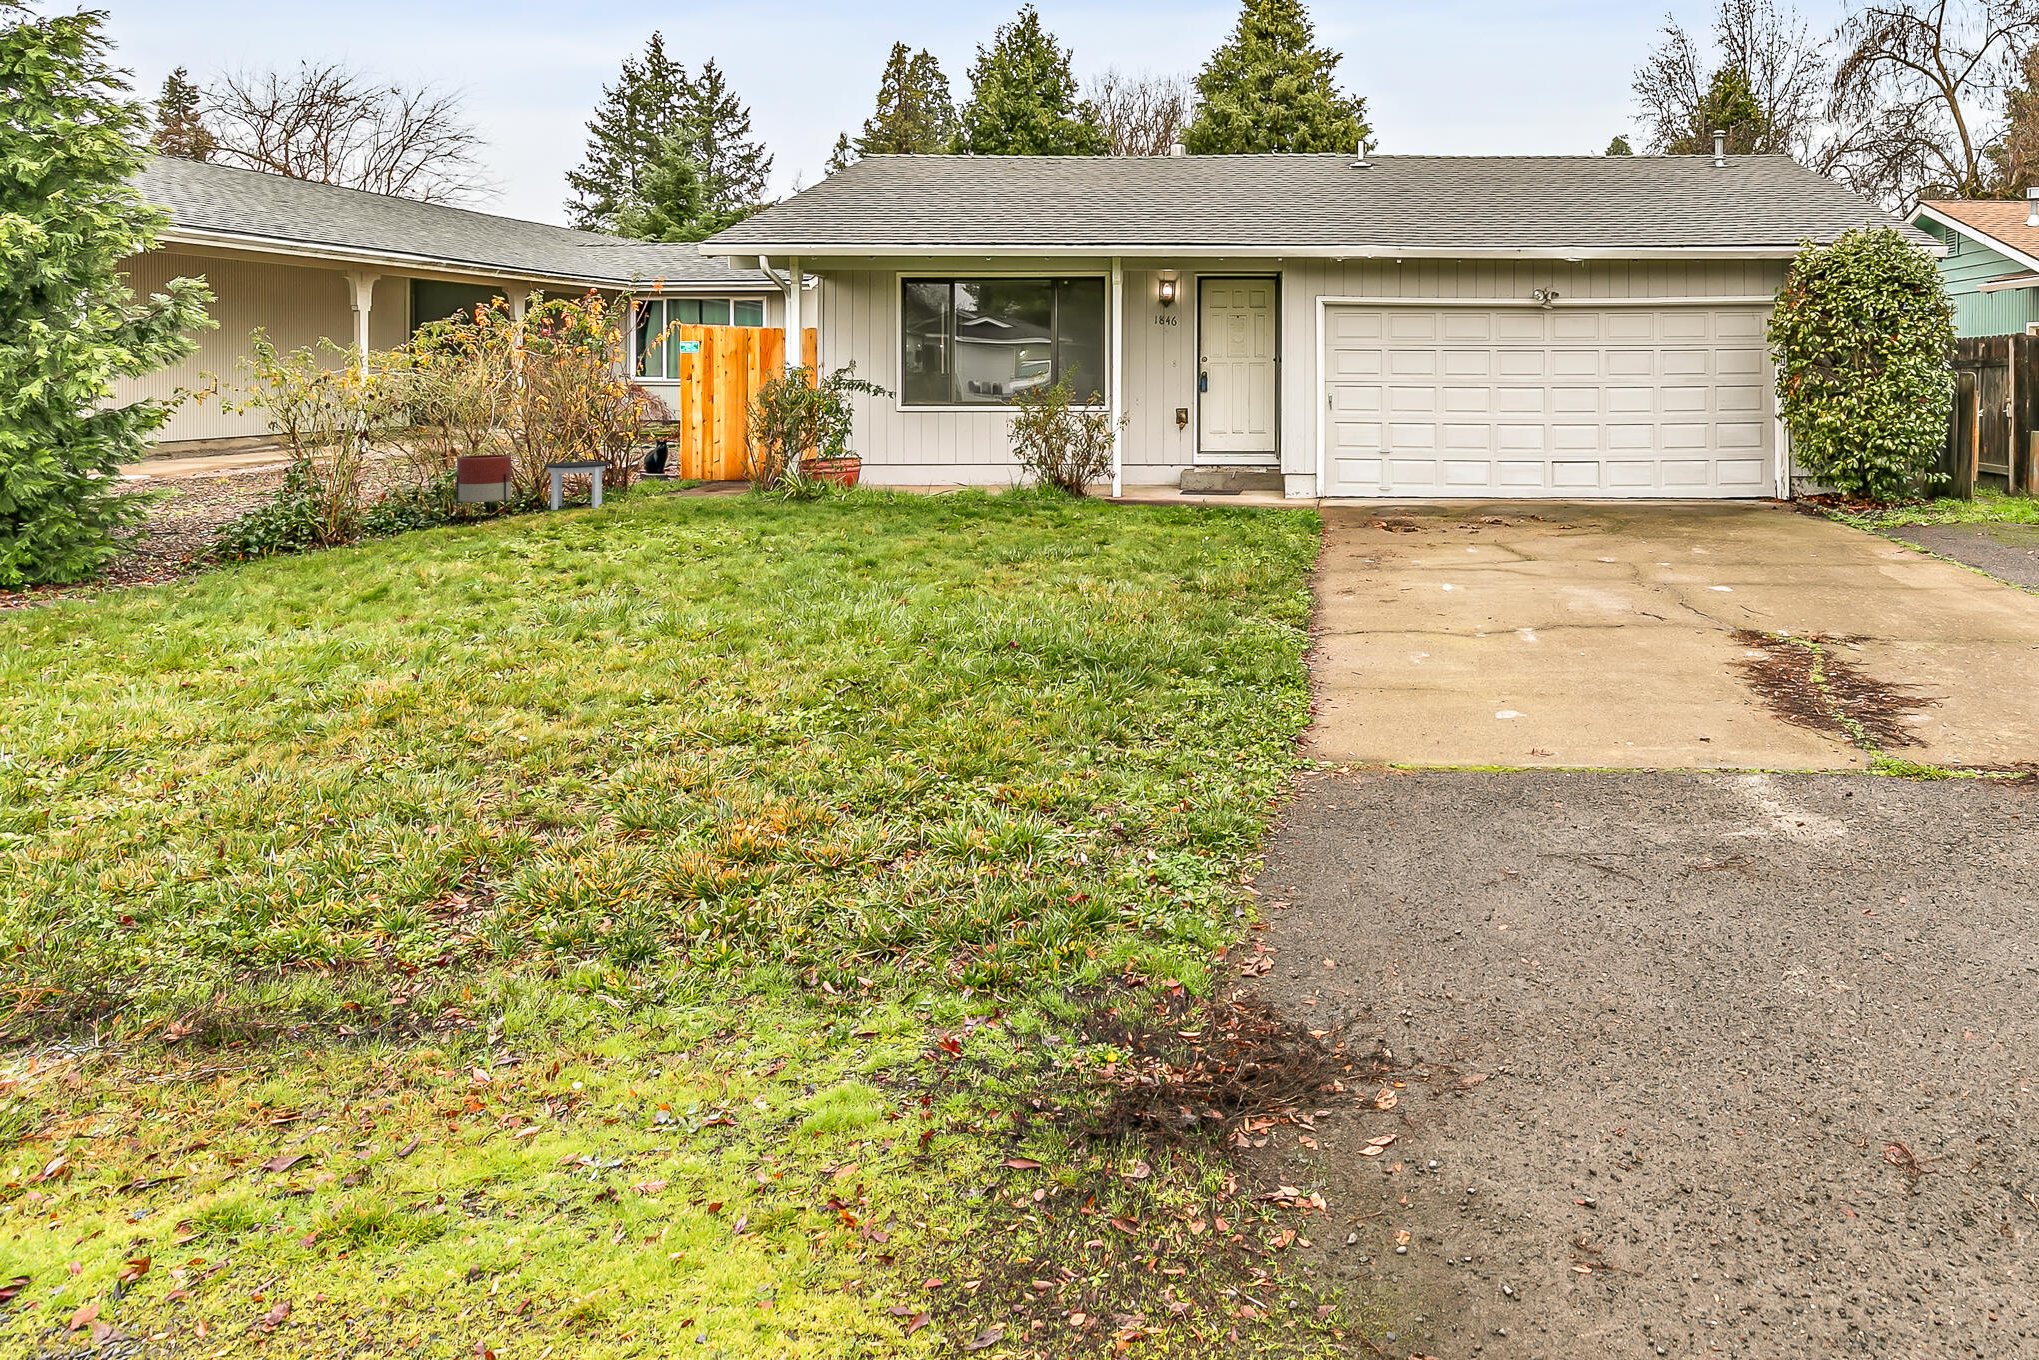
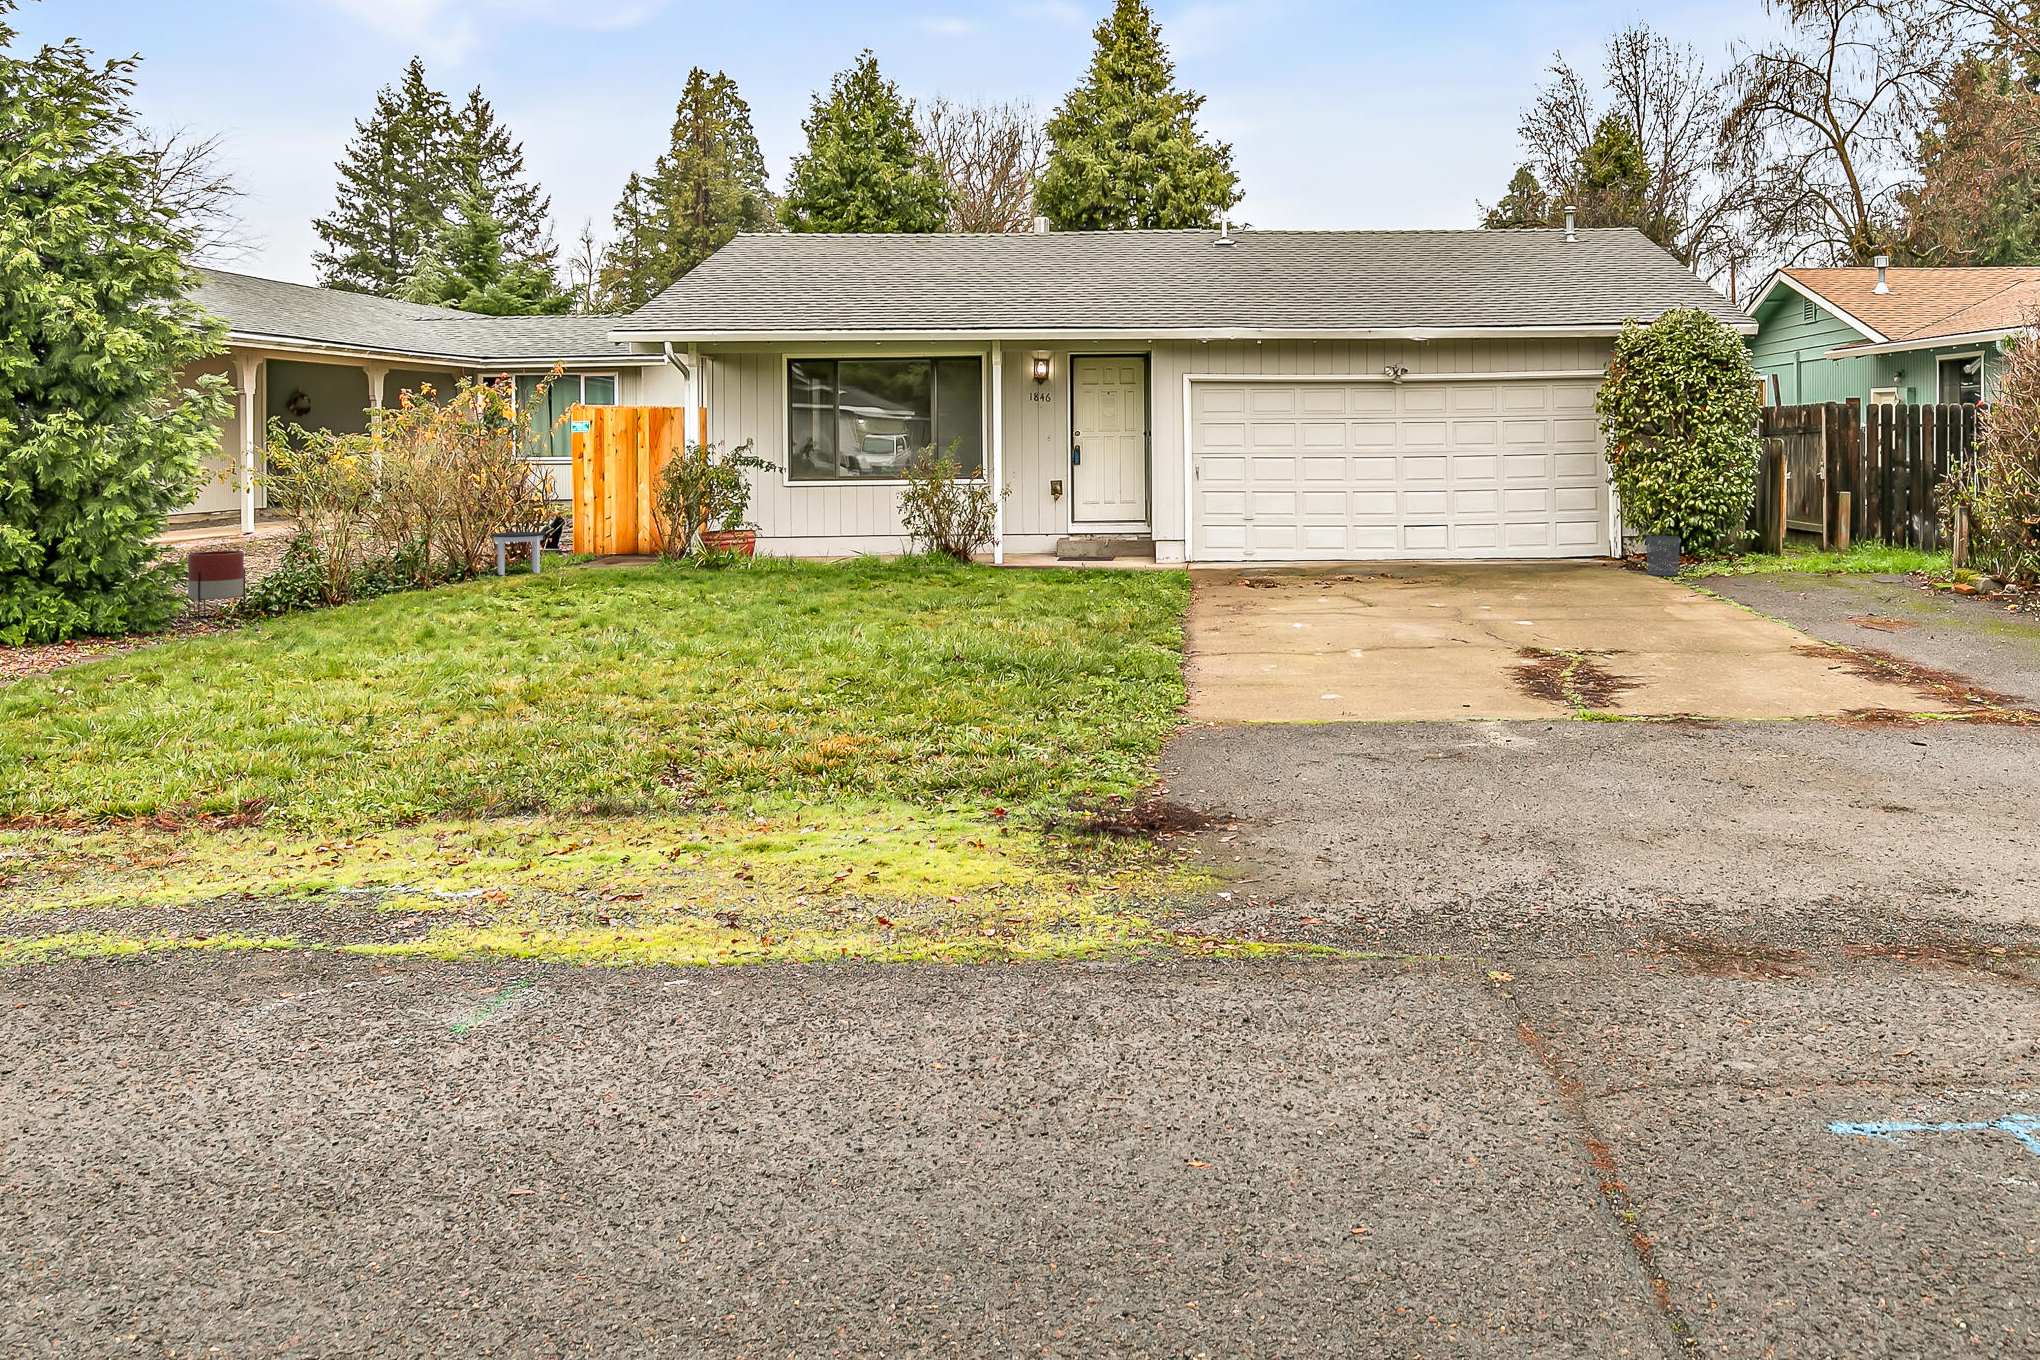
planter: present [456,455,512,521] -> present [188,551,245,620]
waste bin: none [1827,477,1866,523] -> present [1646,536,1680,576]

